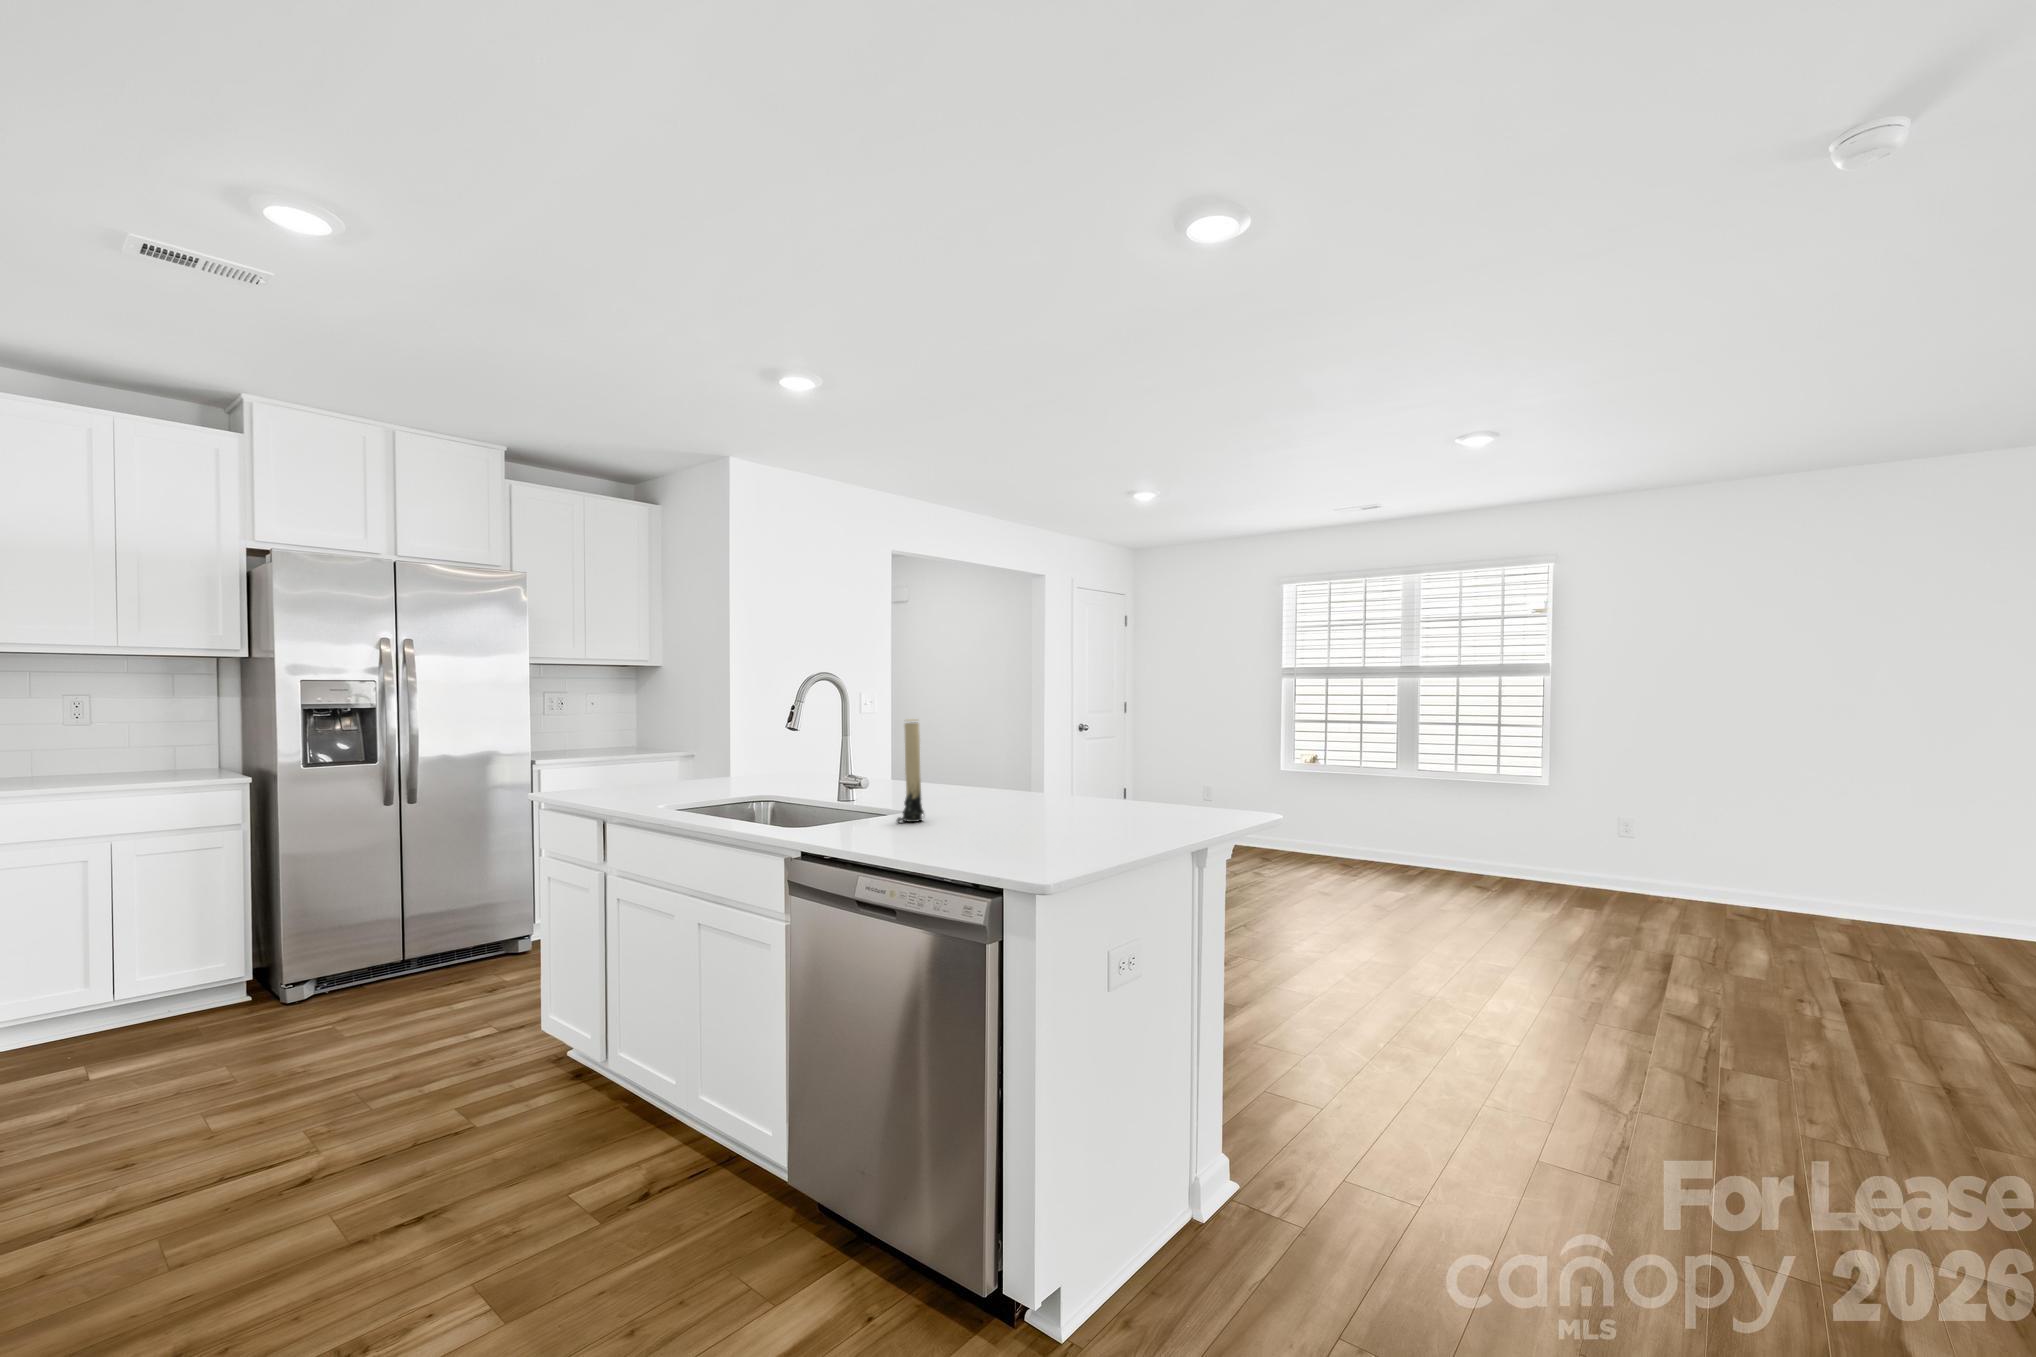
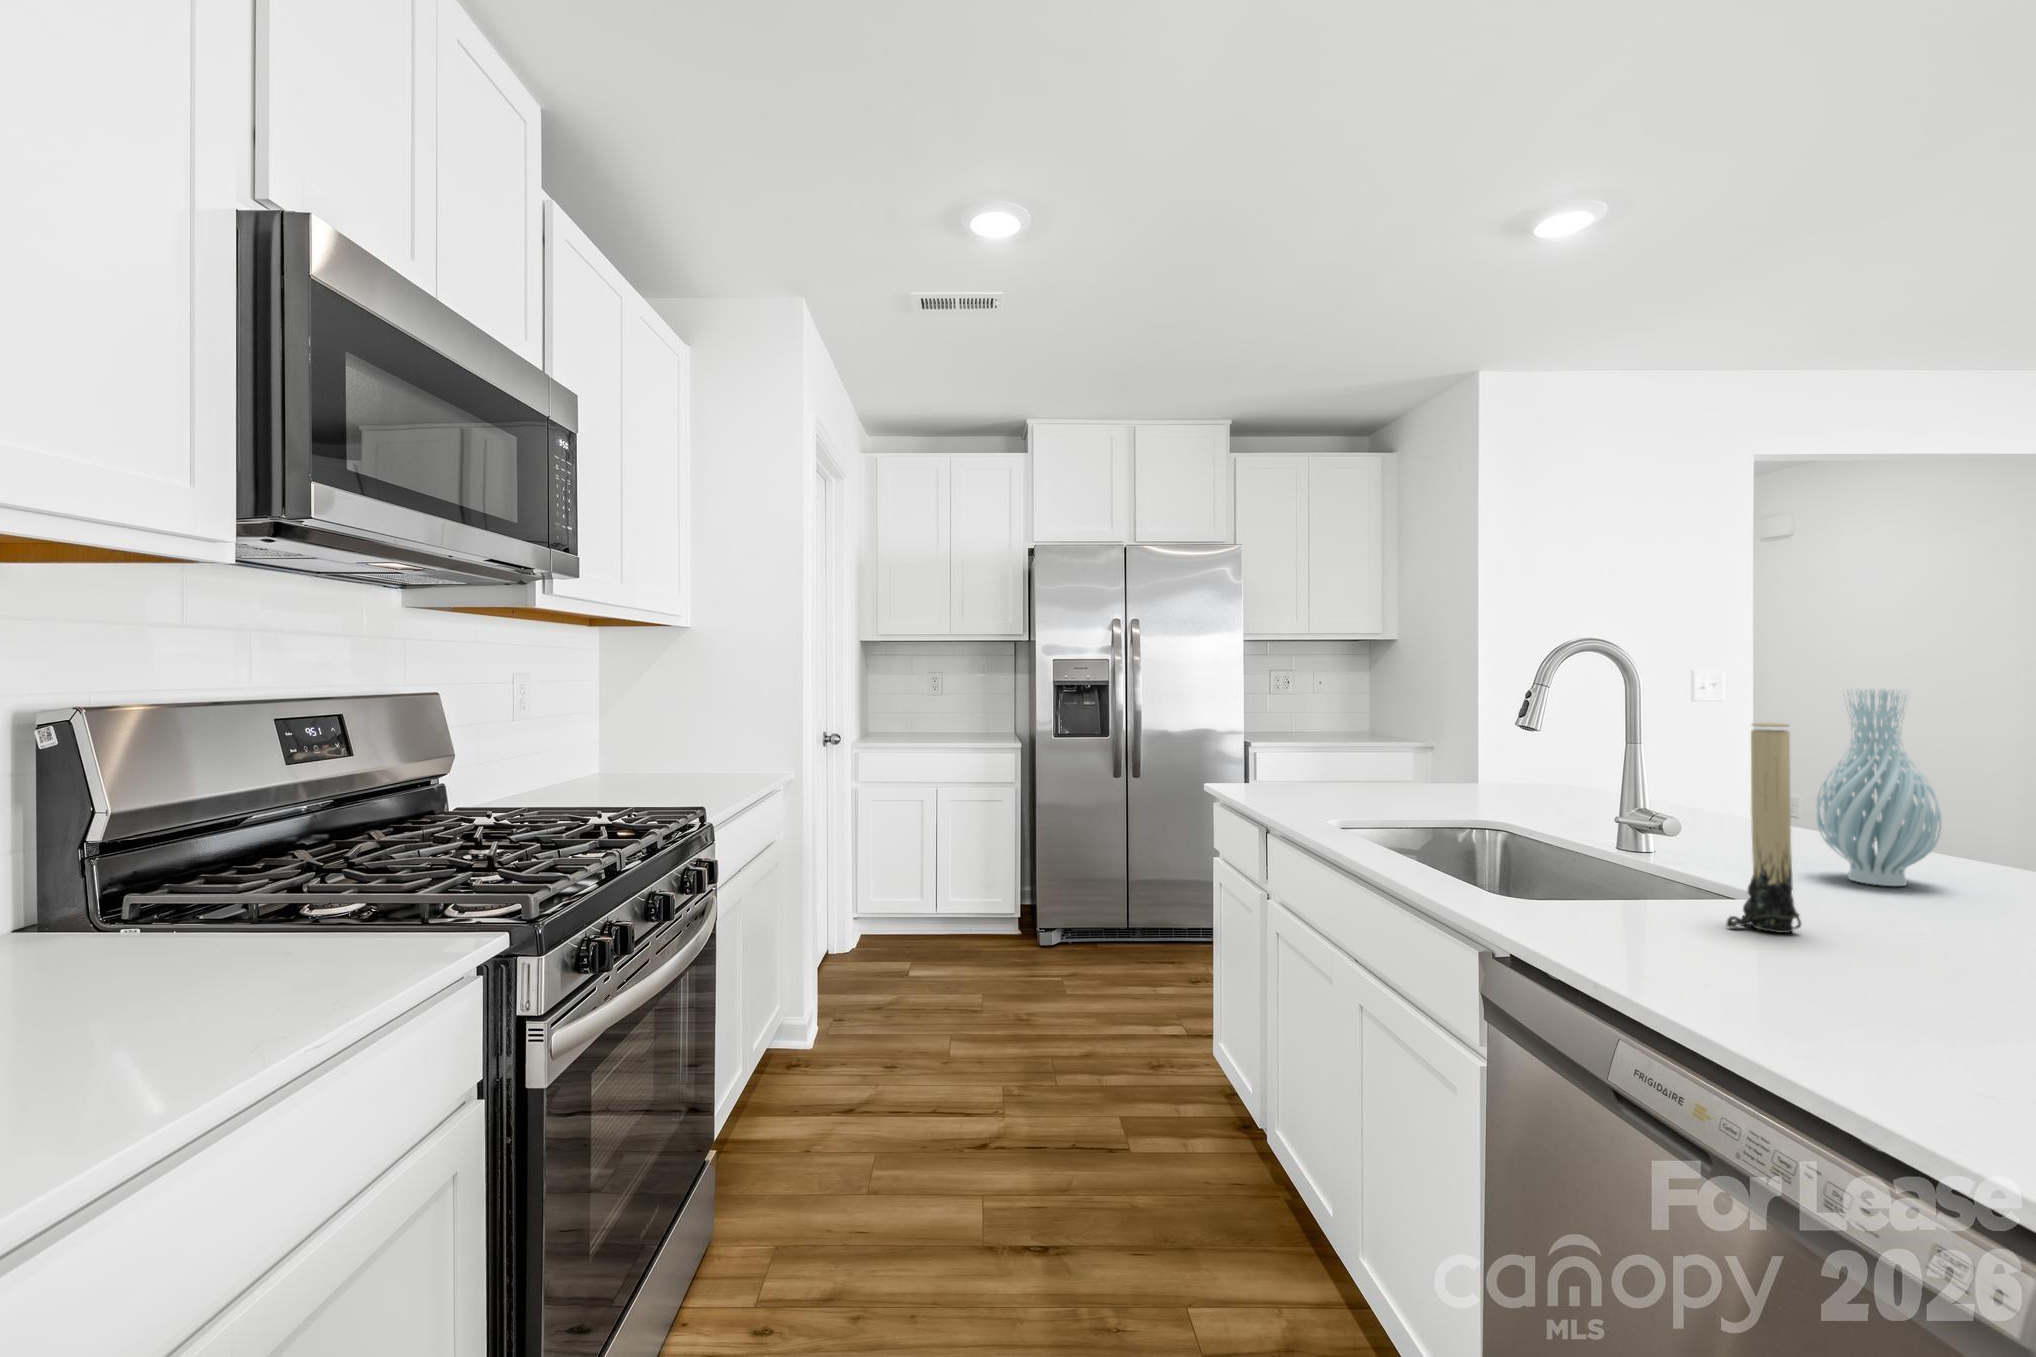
vase: none [930,699,975,797] -> present [1817,689,1941,886]

